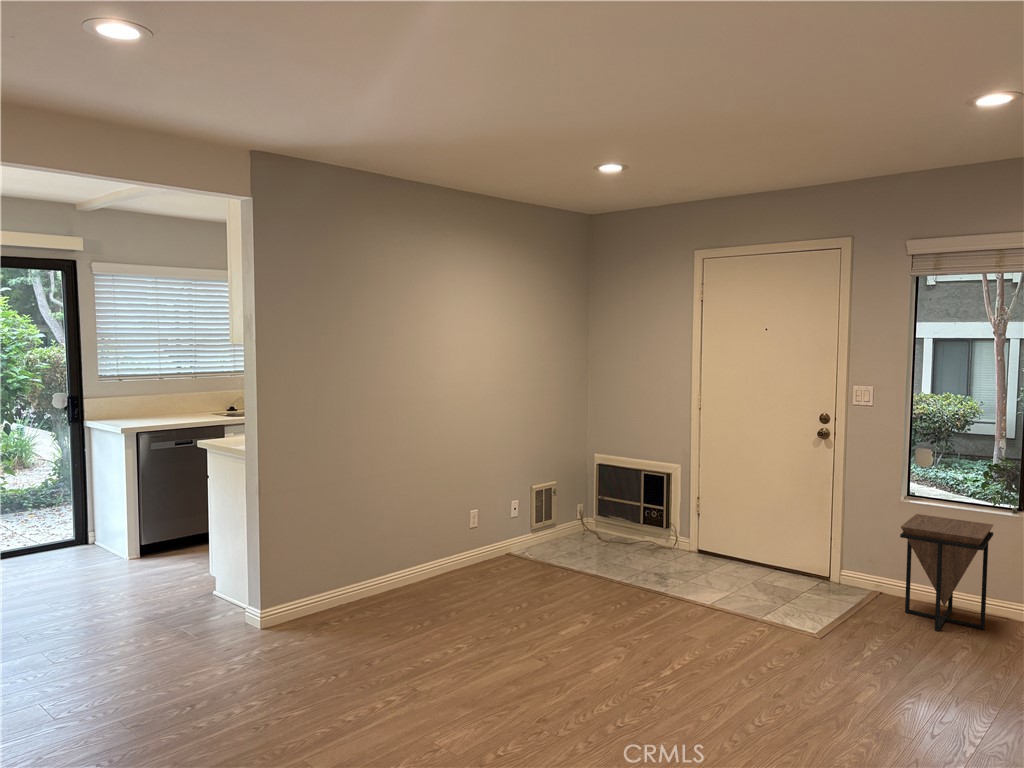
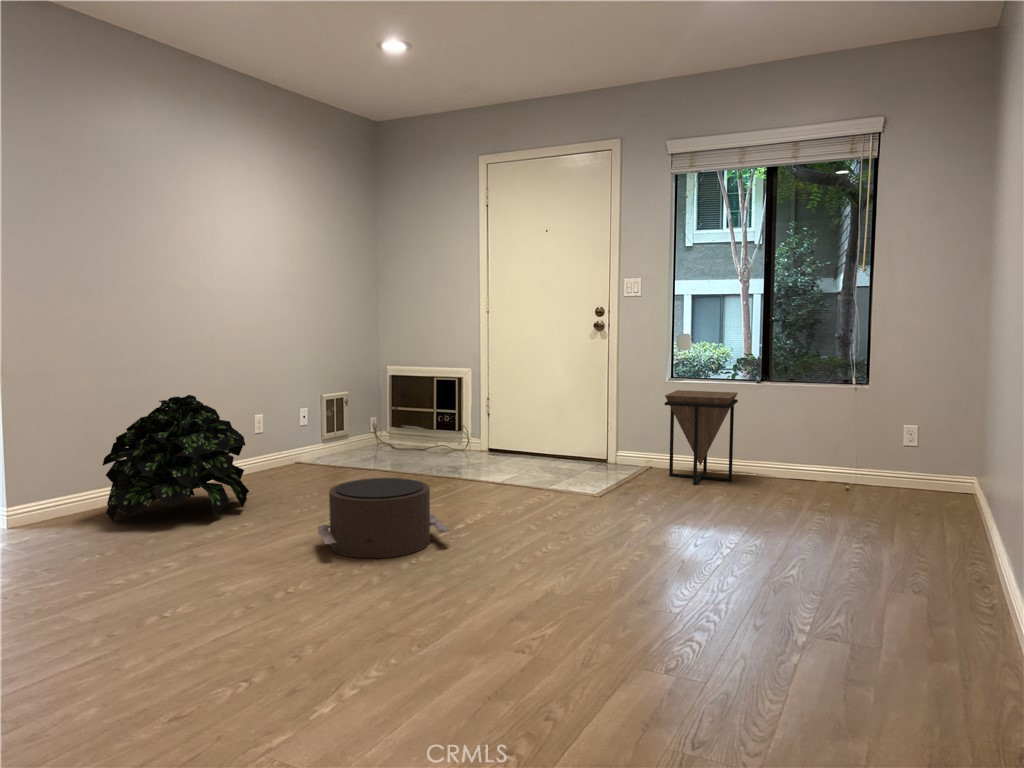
potted plant: none [338,510,462,634] -> present [103,395,249,521]
pouf: none [524,617,655,715] -> present [318,478,450,558]

